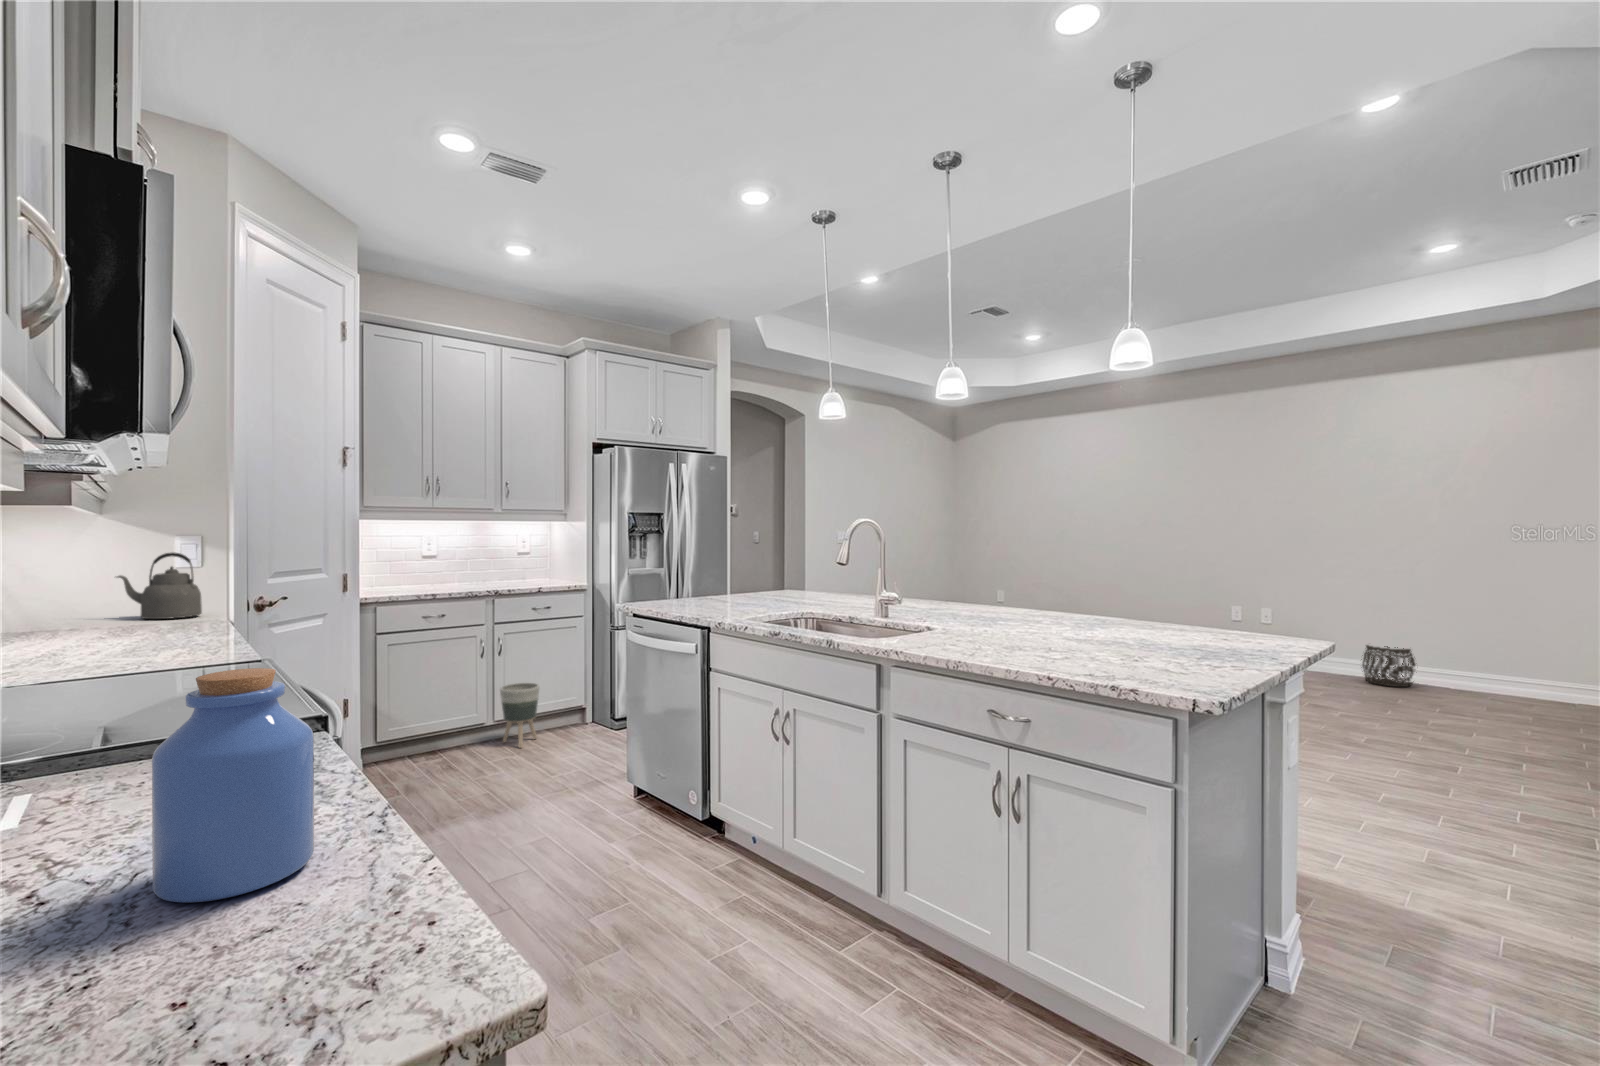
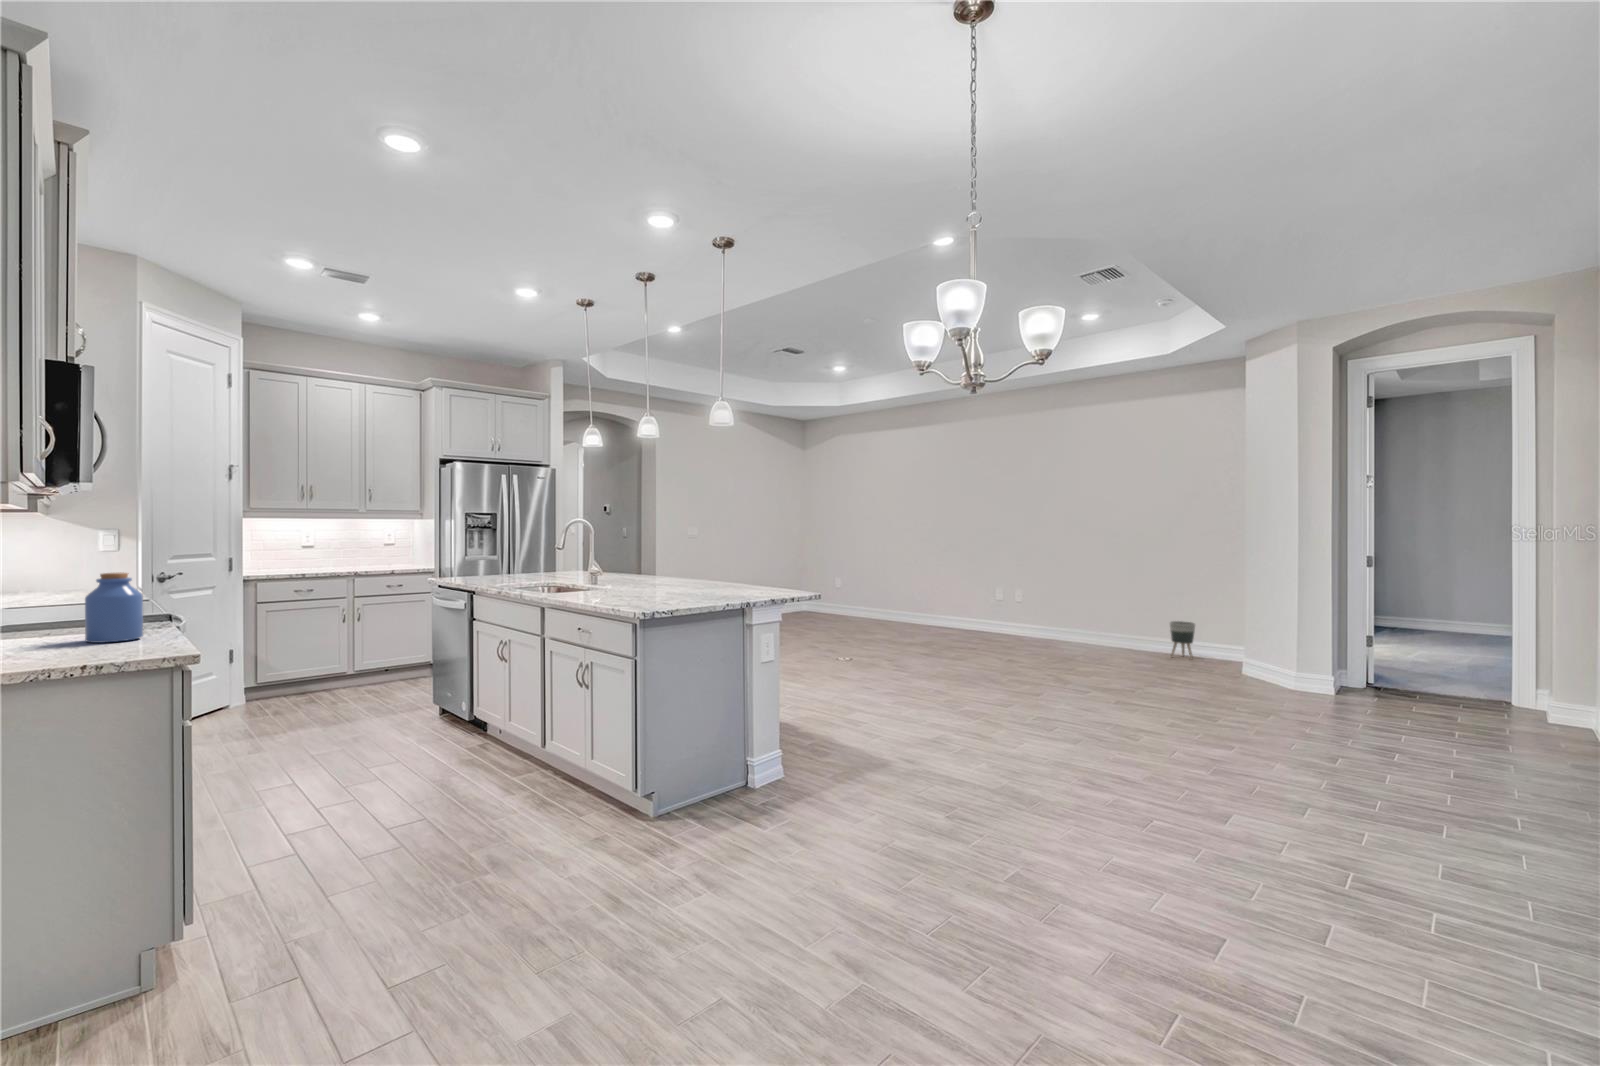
kettle: present [117,553,202,619] -> none [56,541,117,585]
woven basket: present [1361,645,1416,687] -> none [1071,616,1108,649]
planter: present [500,683,540,748] -> present [1170,621,1195,659]

